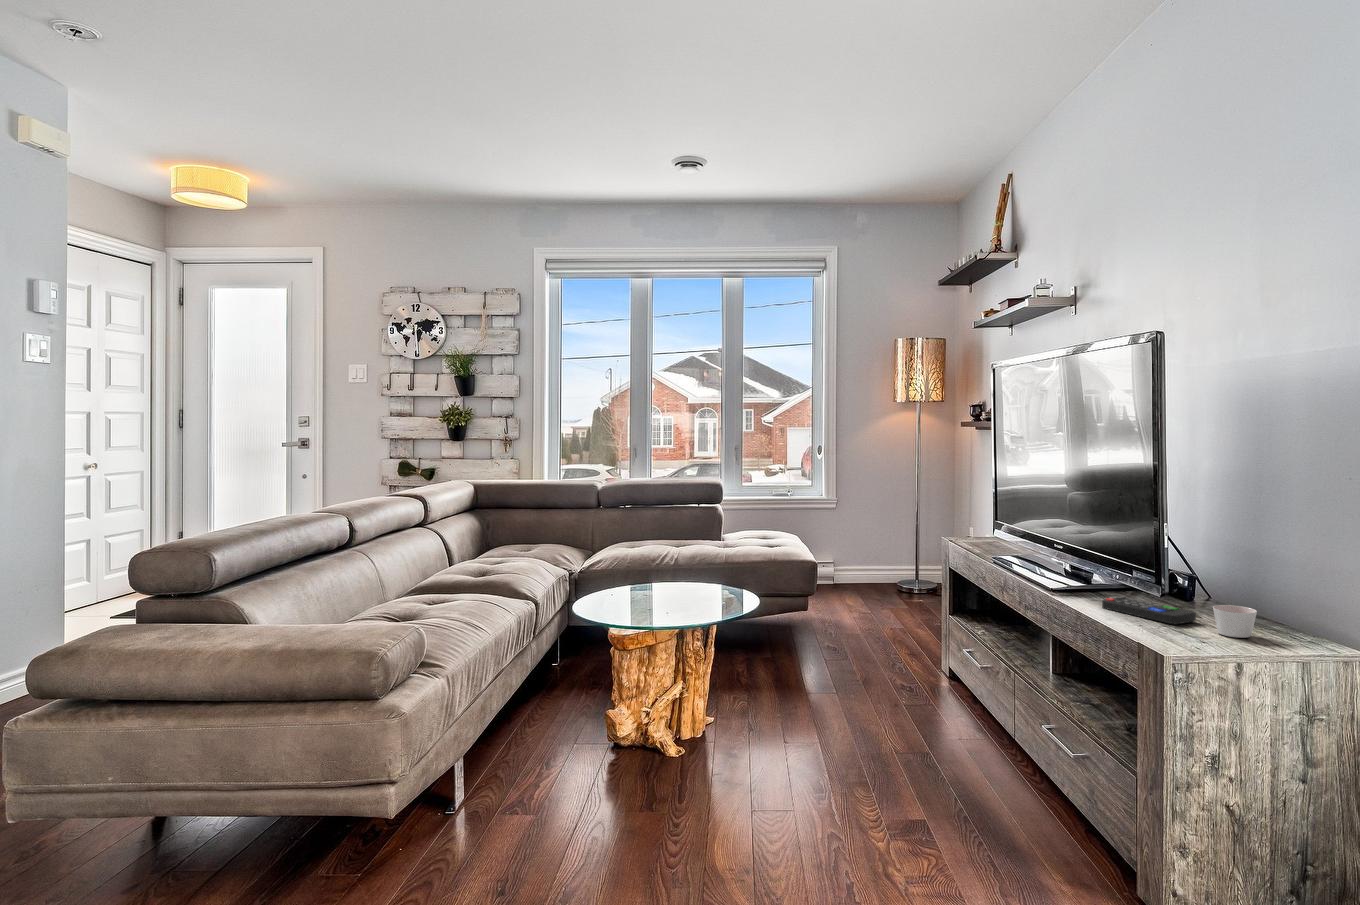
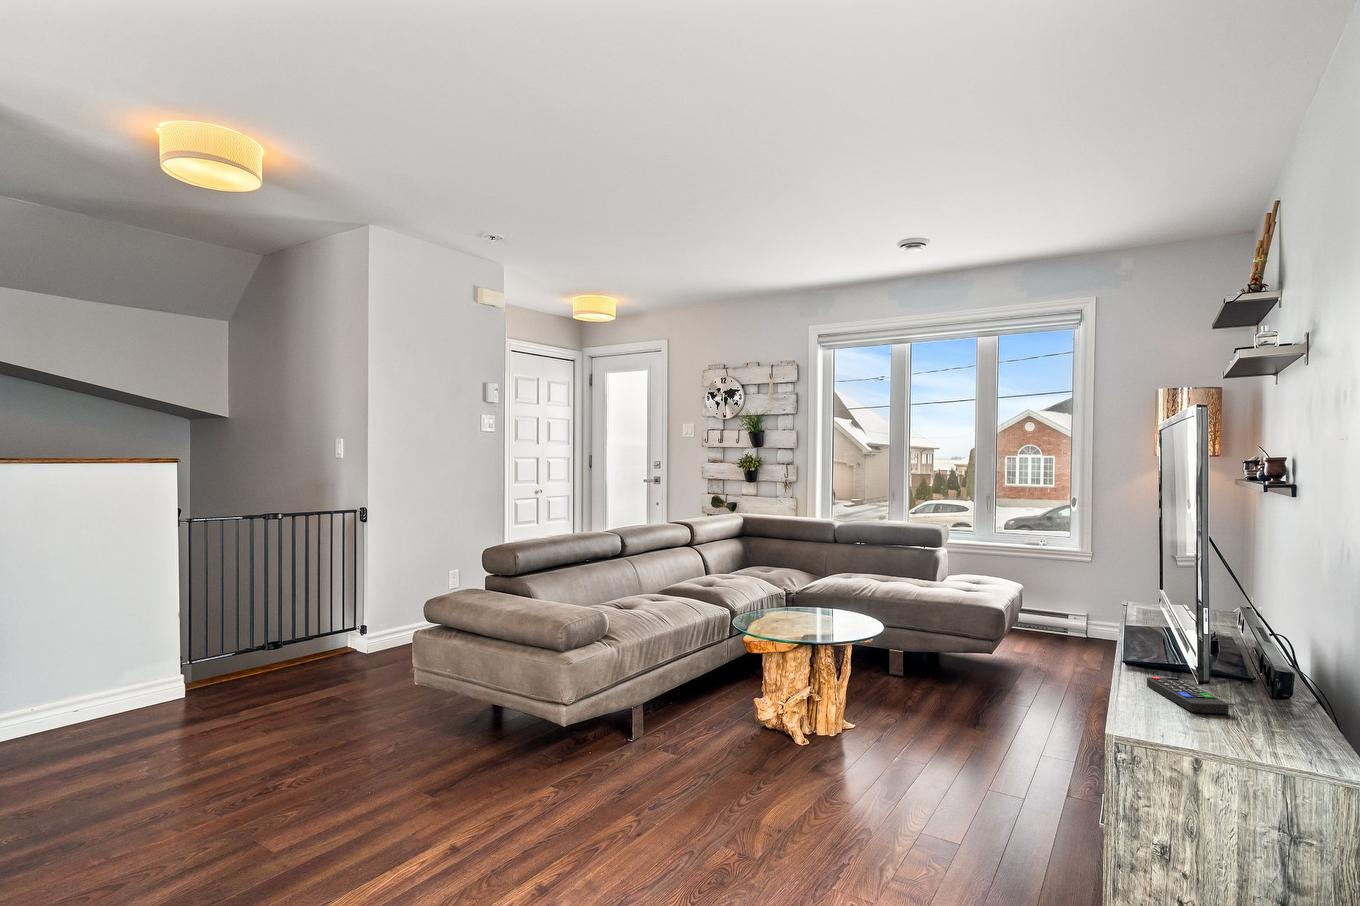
candle: present [1213,605,1257,638] -> none [1222,699,1271,738]

